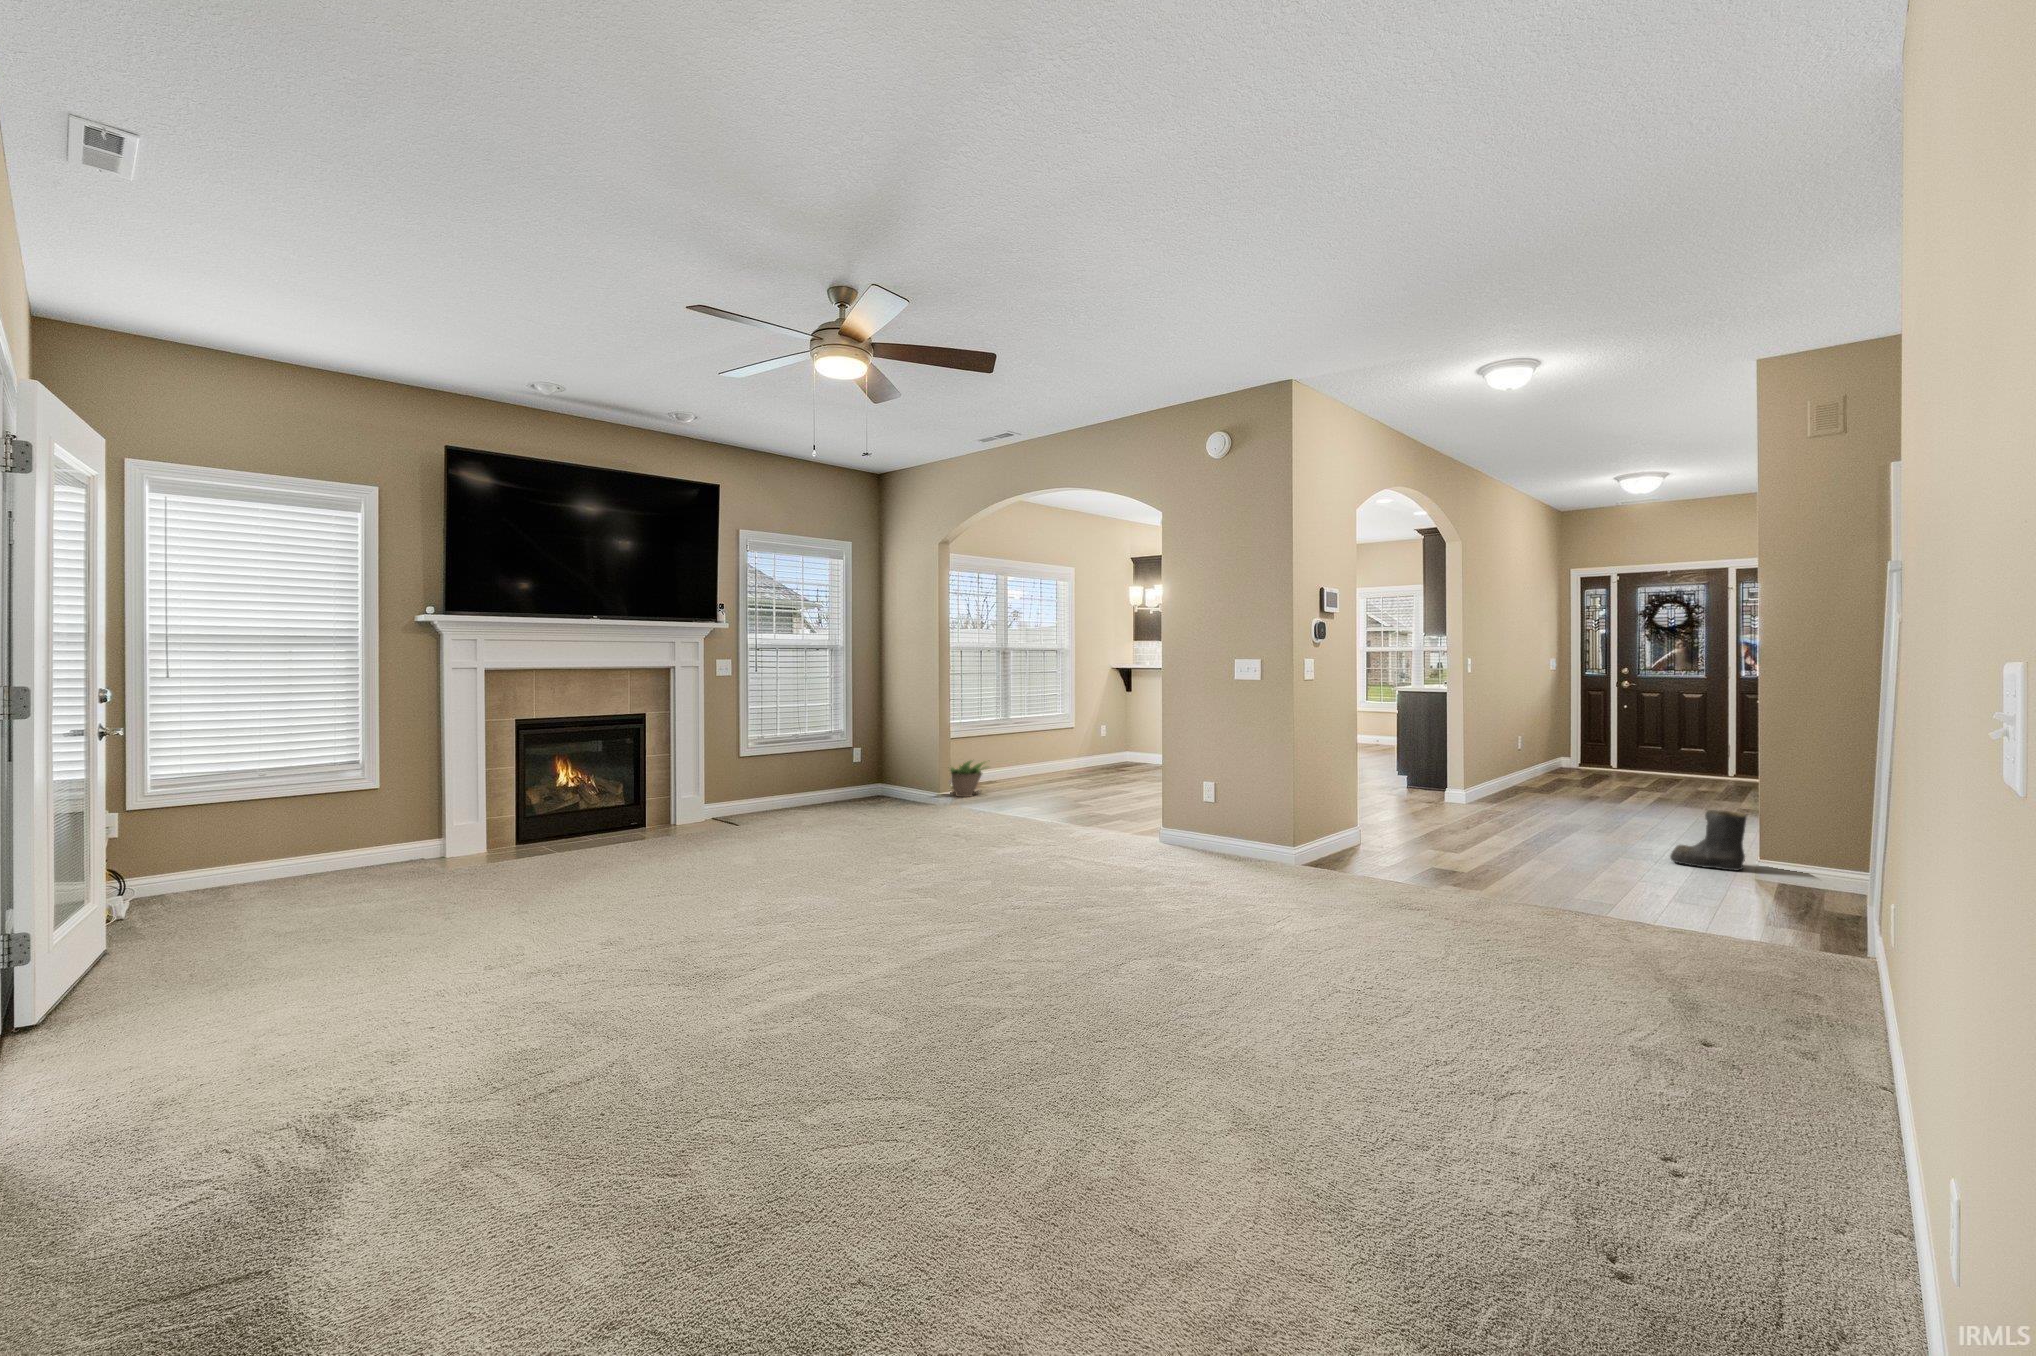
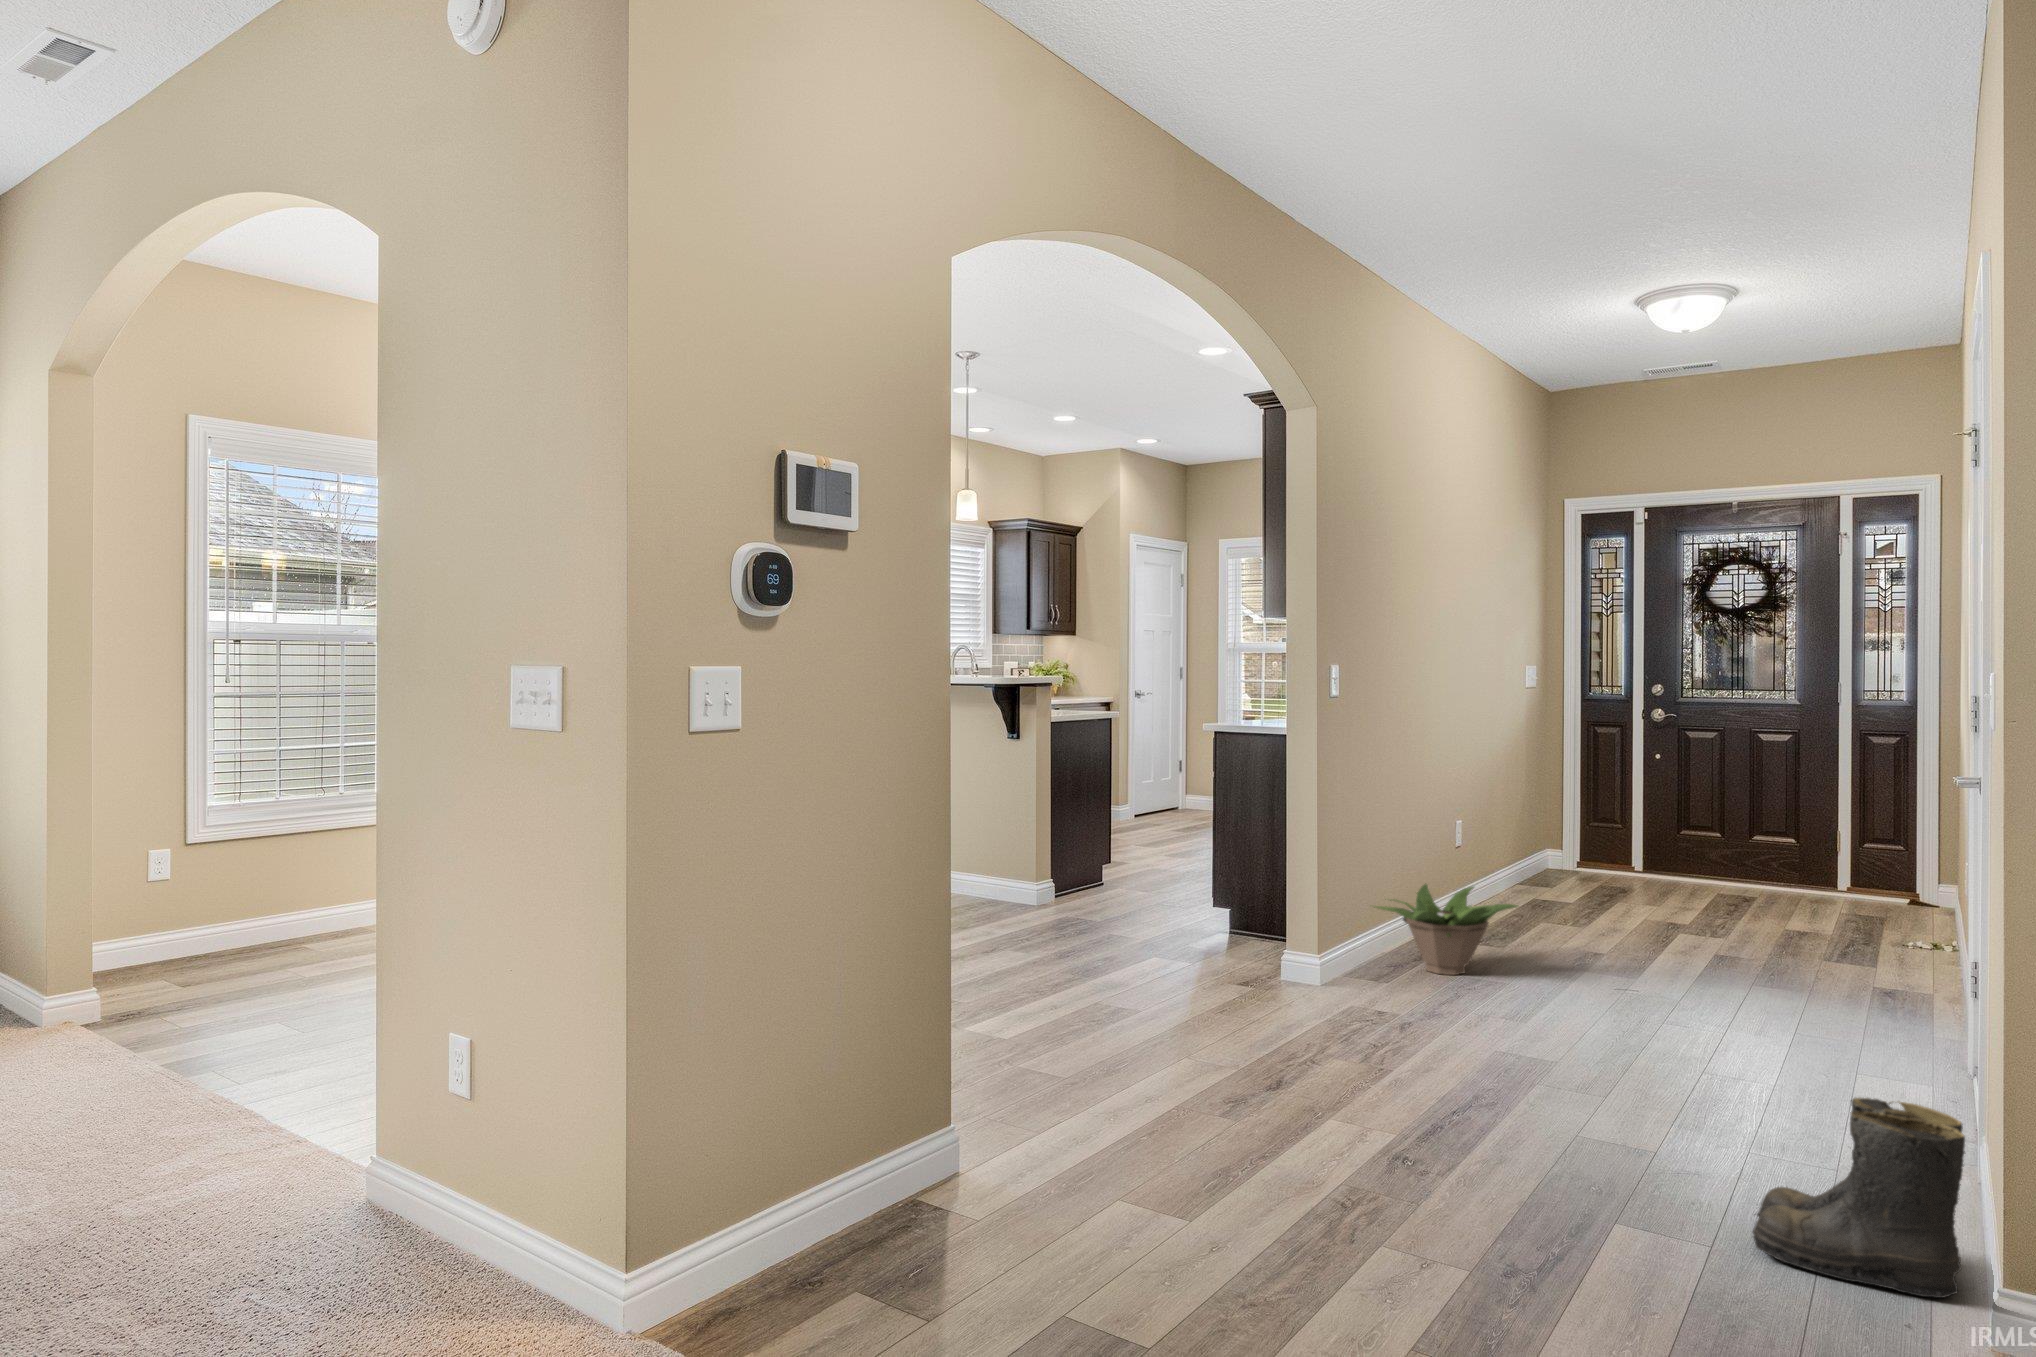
decorative plant: present [950,761,987,797] -> present [1374,884,1518,975]

